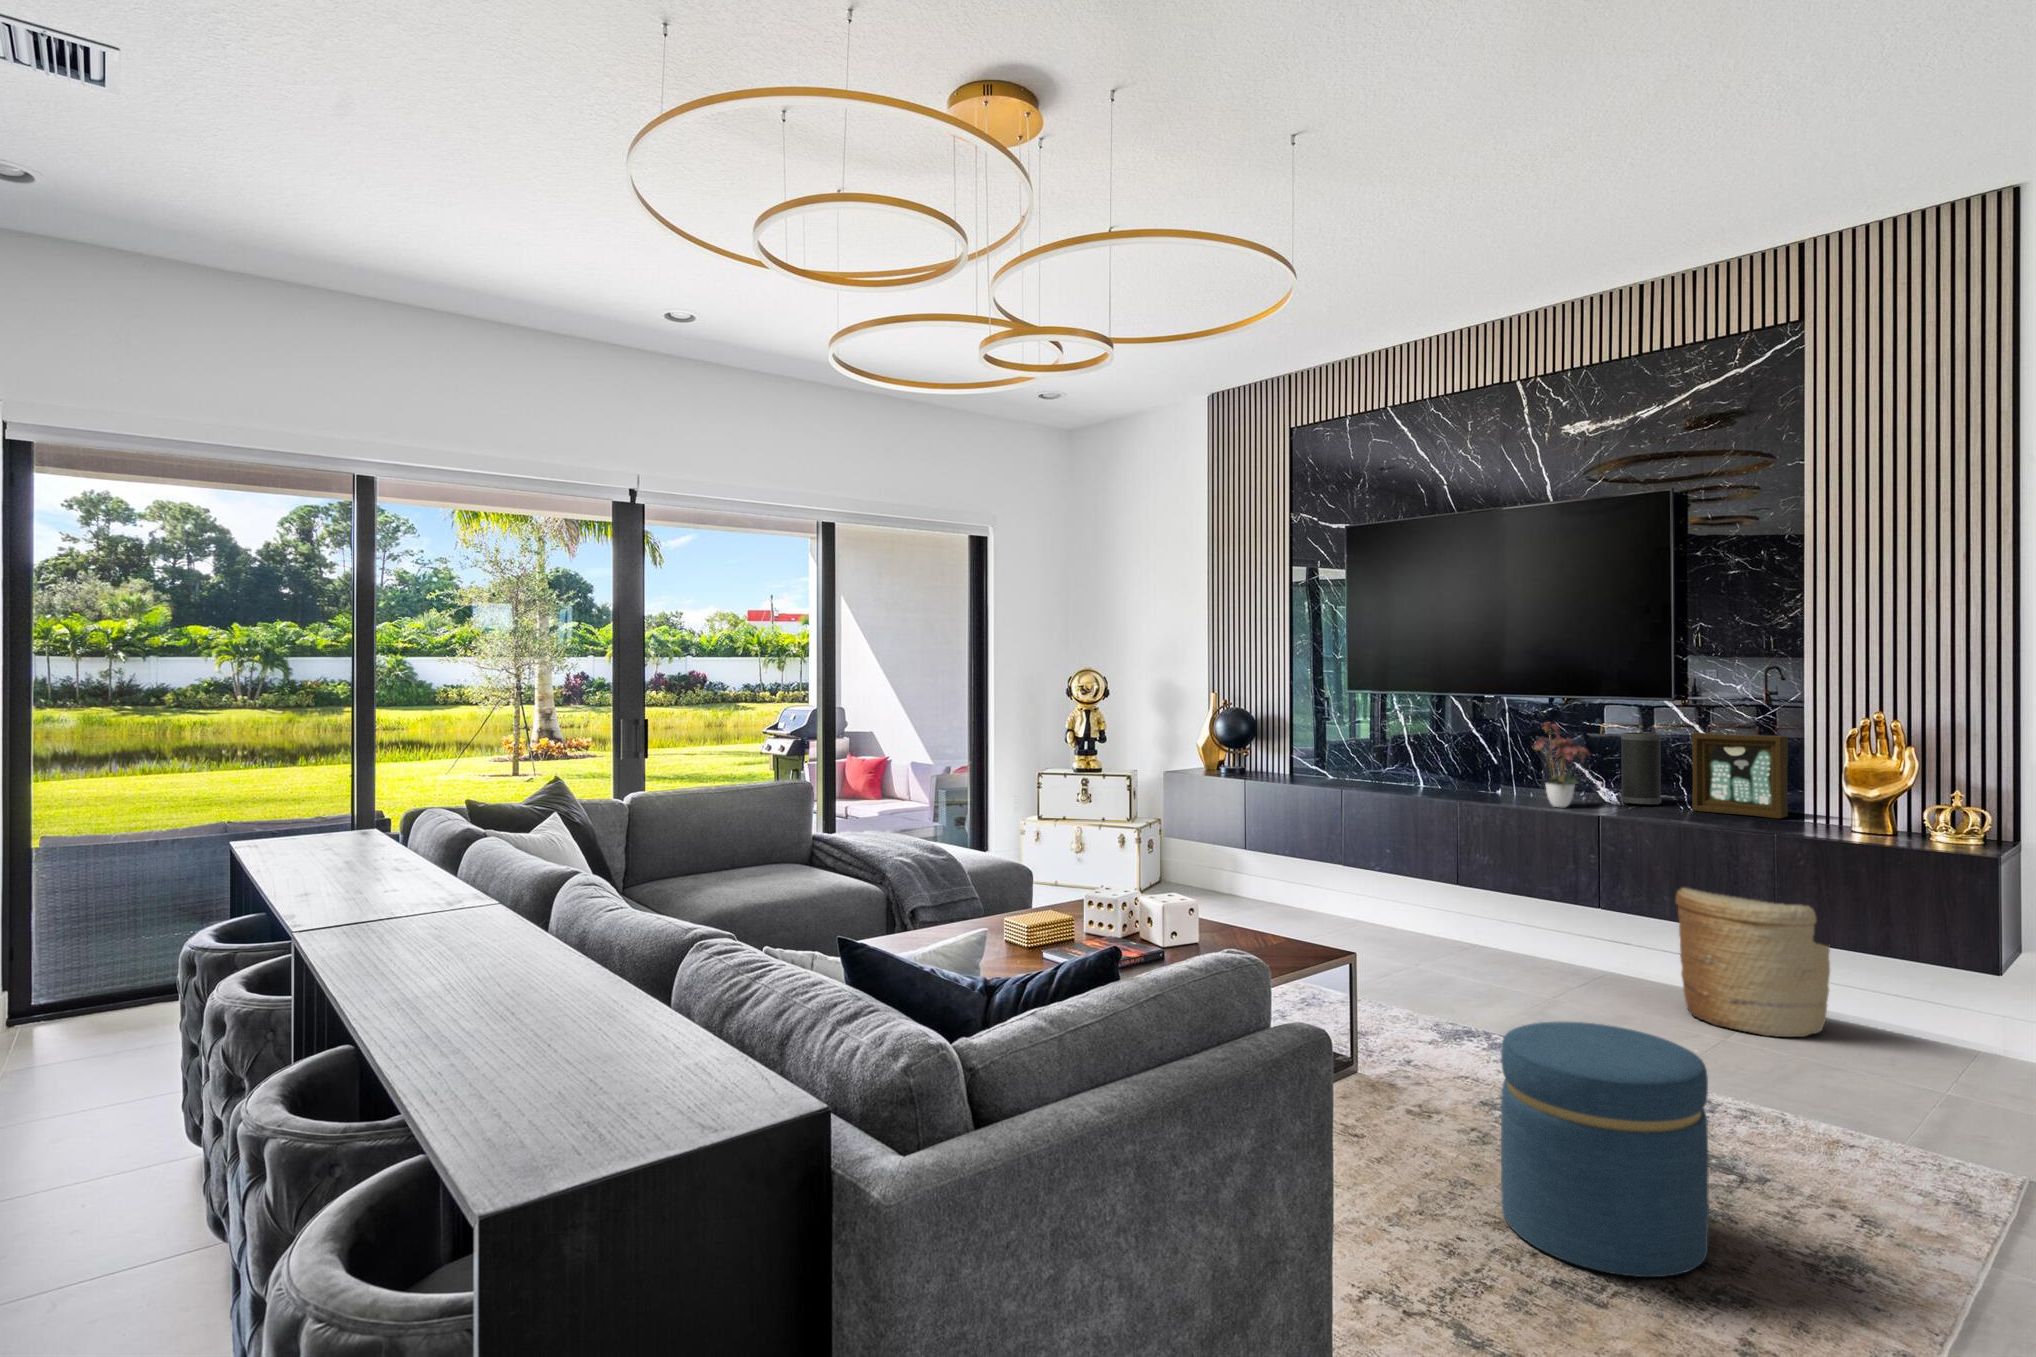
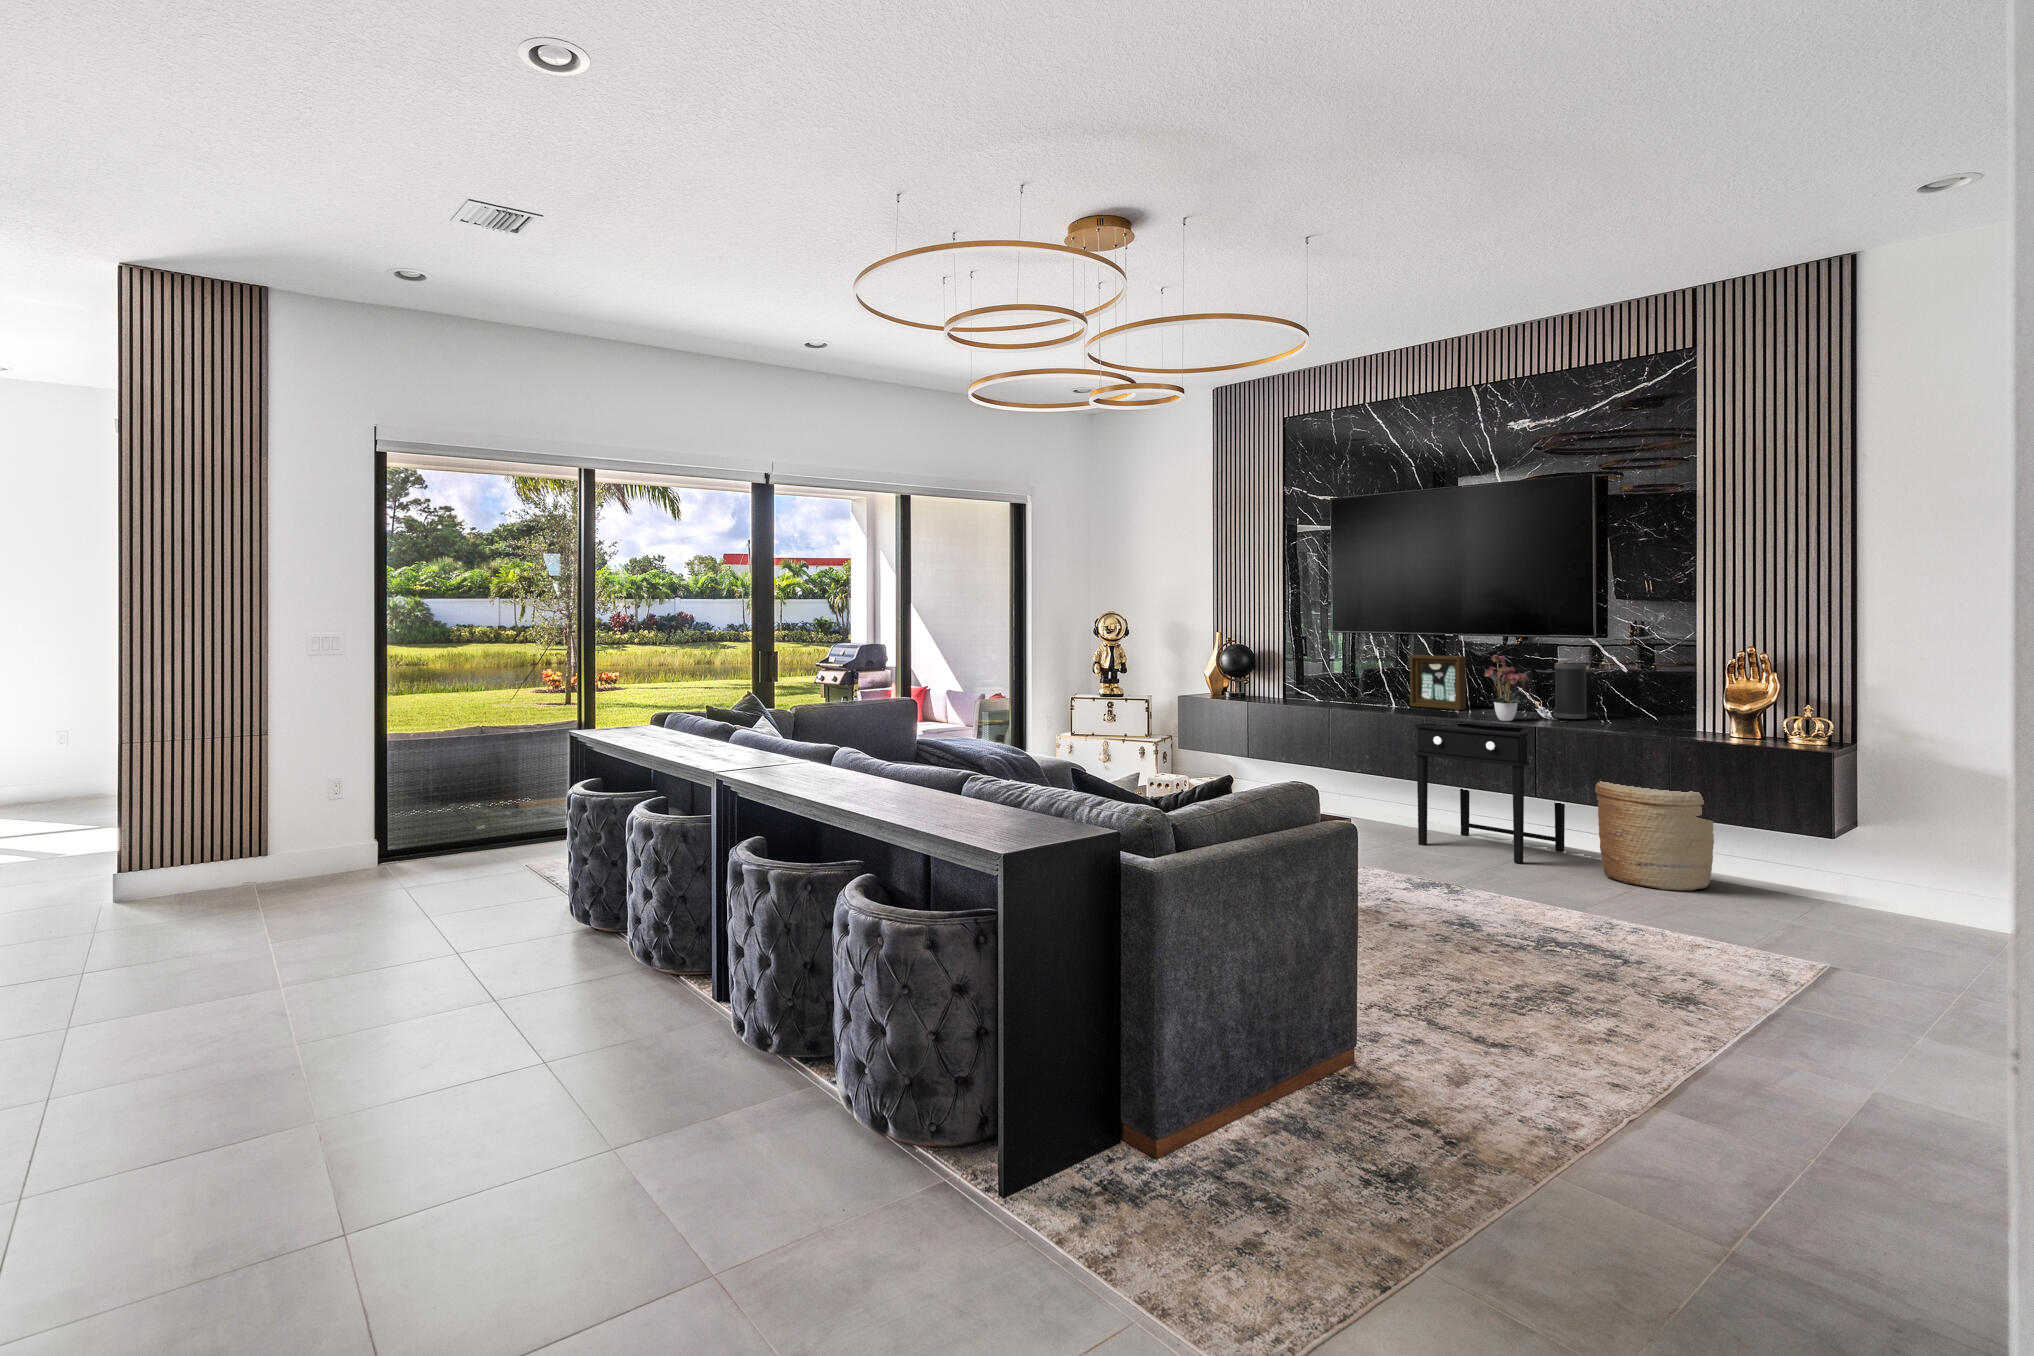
picture frame: present [1692,733,1788,818] -> present [1410,655,1466,710]
side table: none [1446,803,1636,995] -> present [1415,722,1565,863]
ottoman: present [1501,1021,1709,1277] -> none [1458,851,1595,1003]

